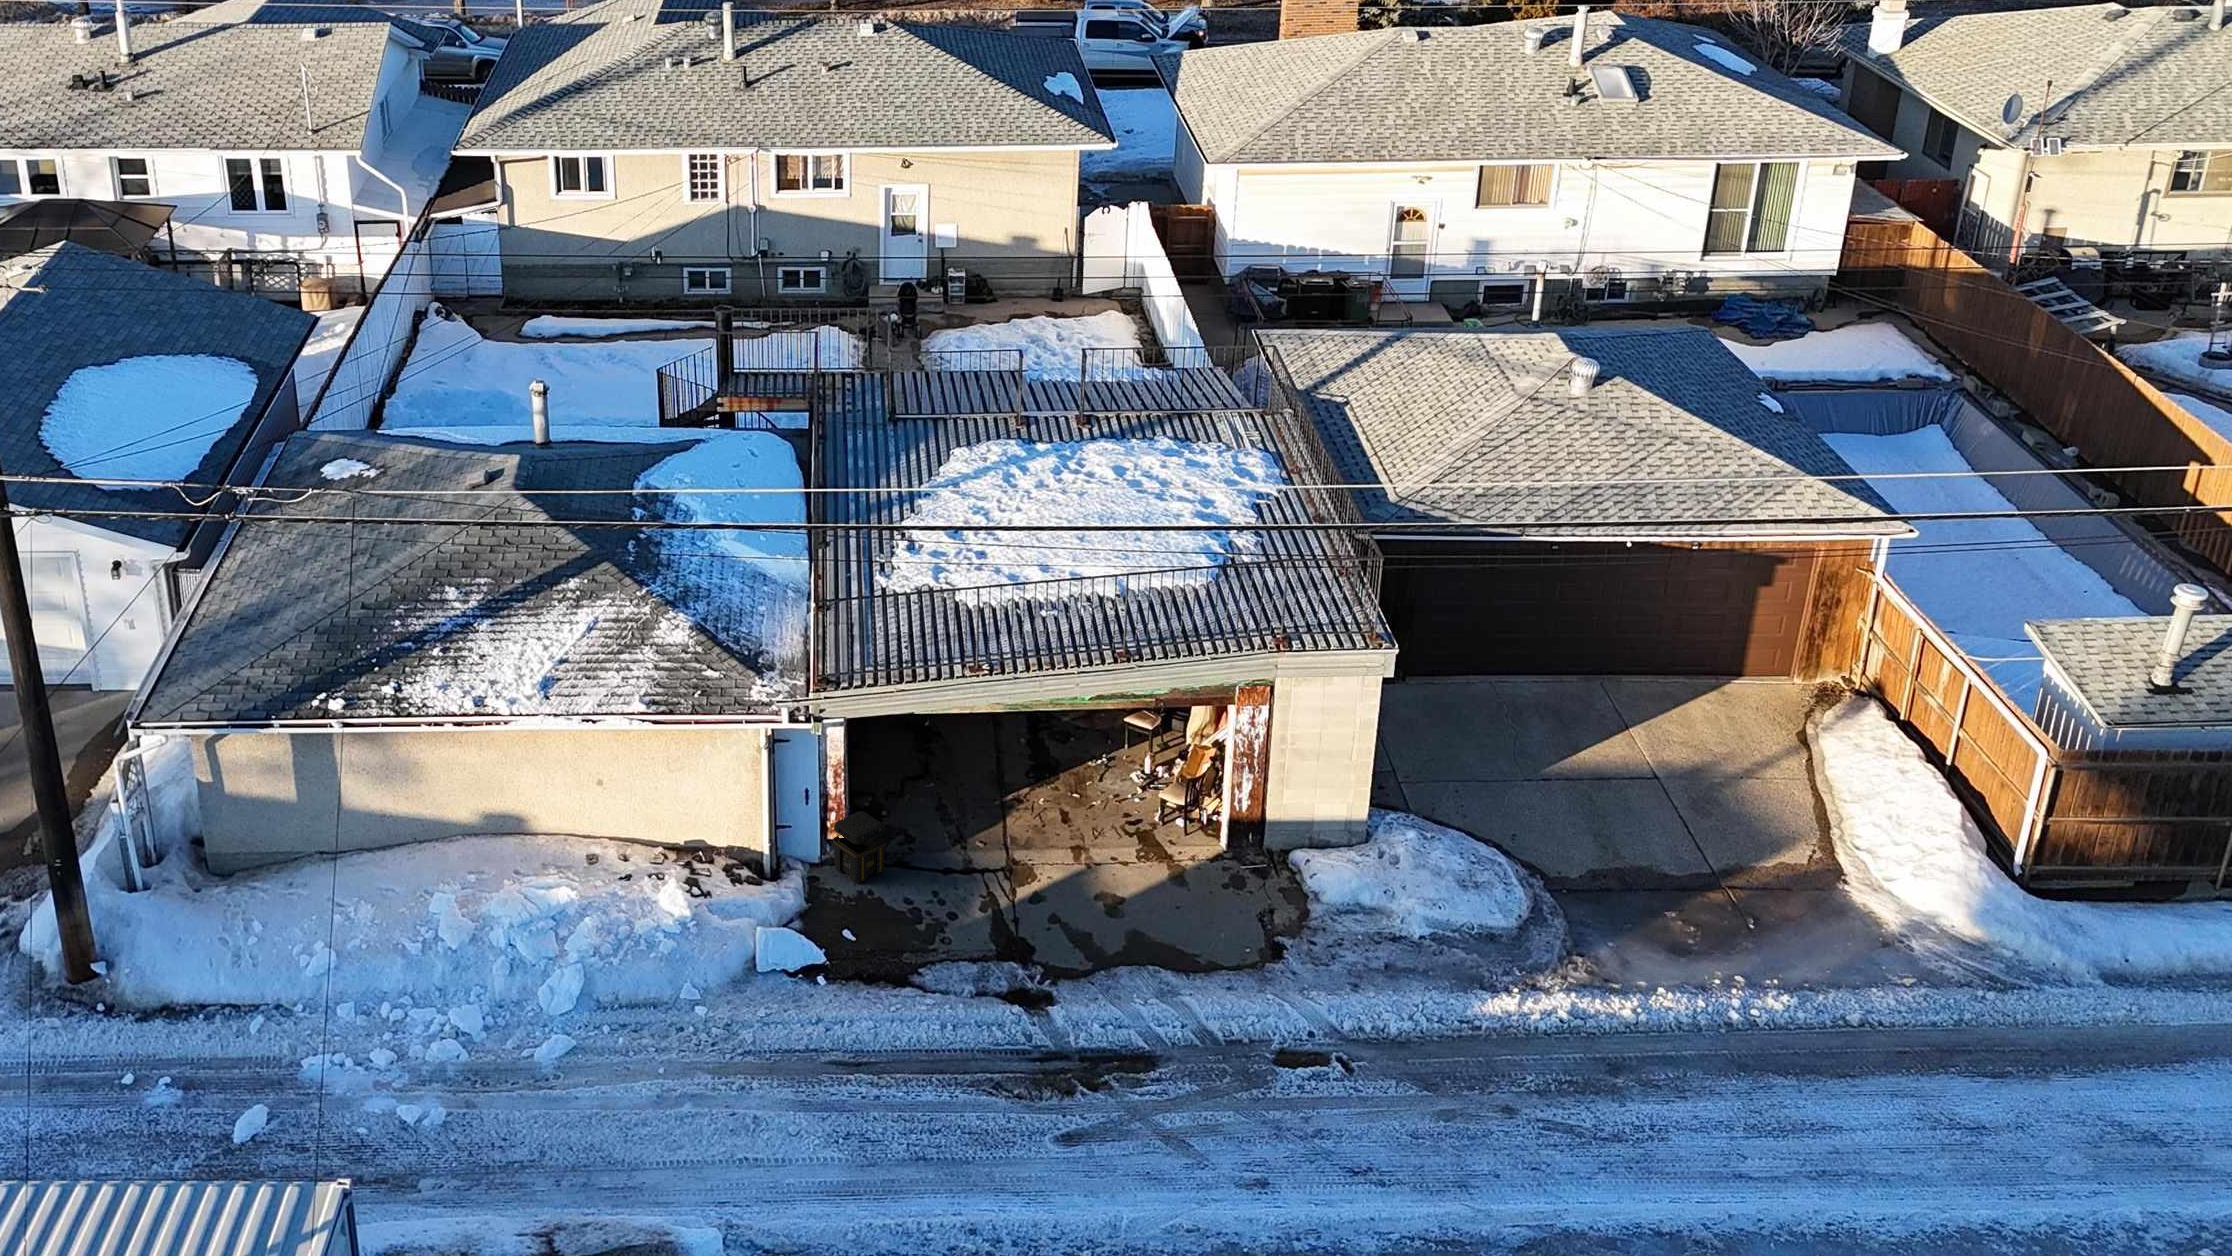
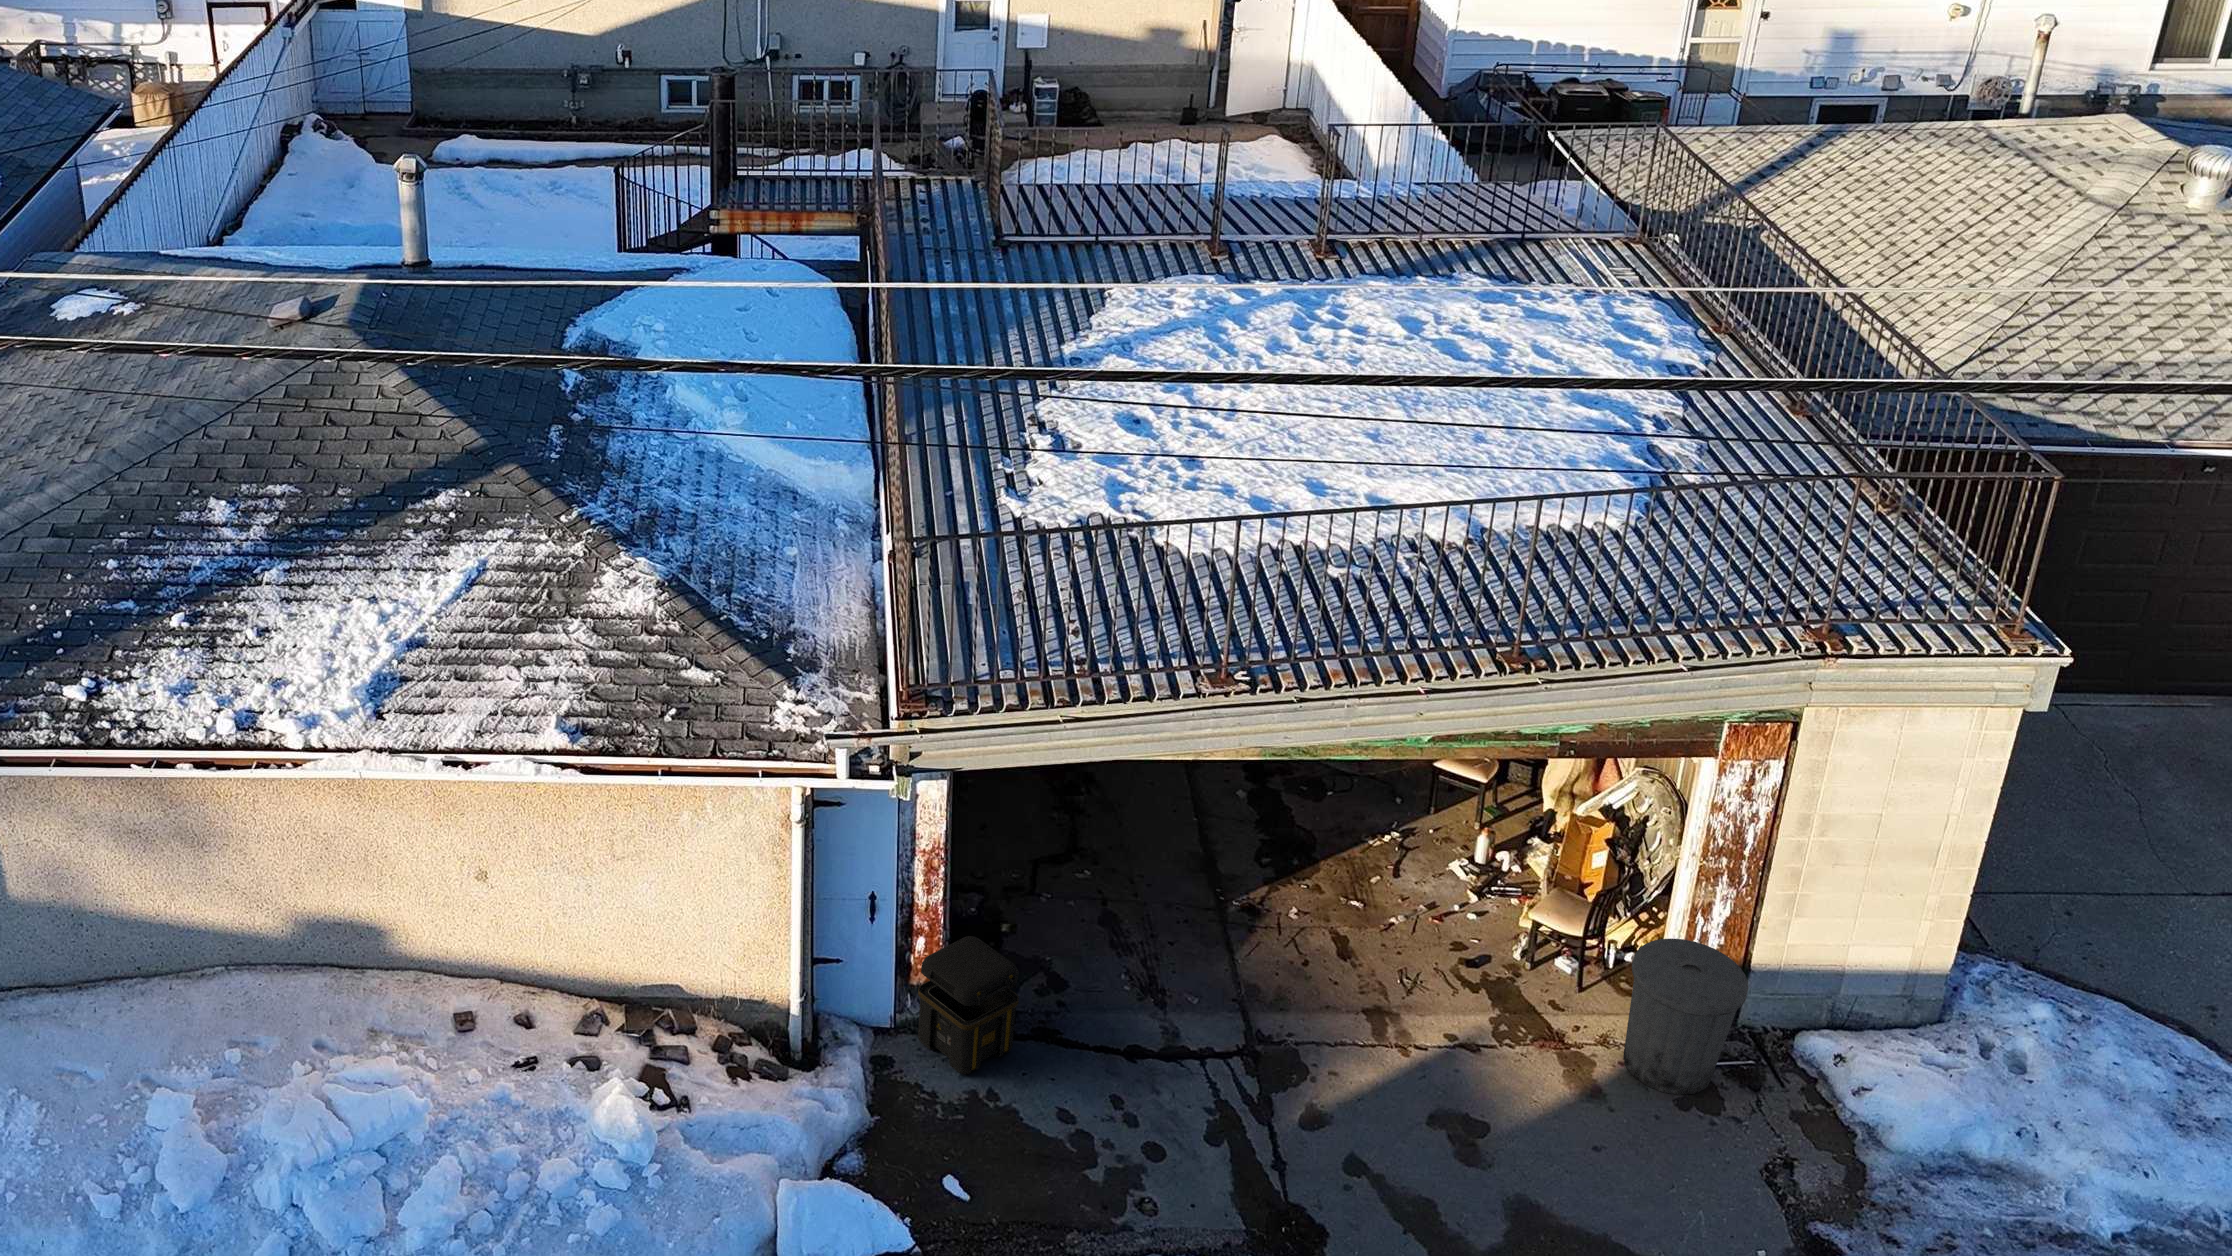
trash can: none [1202,800,1258,881] -> present [1623,938,1748,1095]

